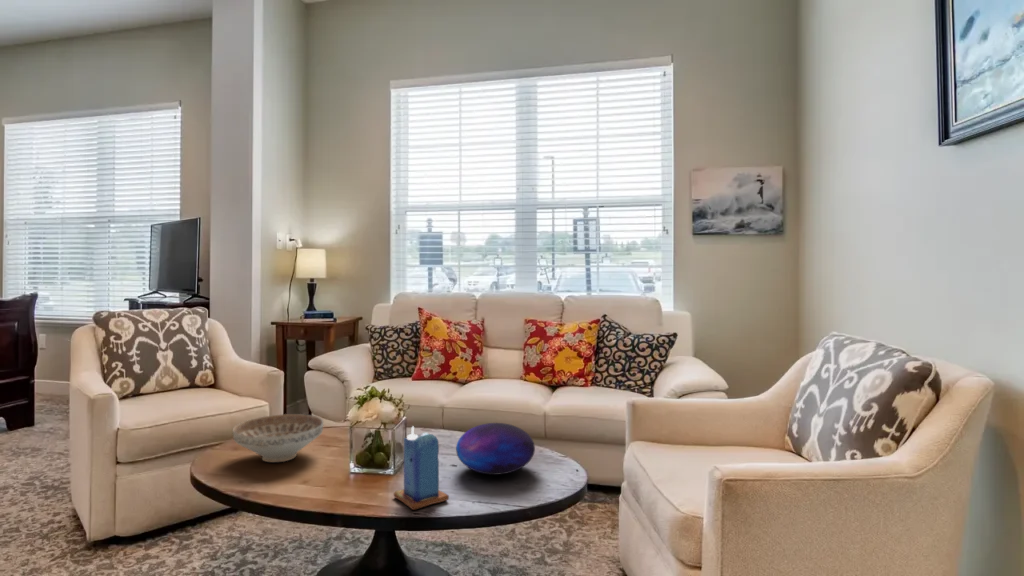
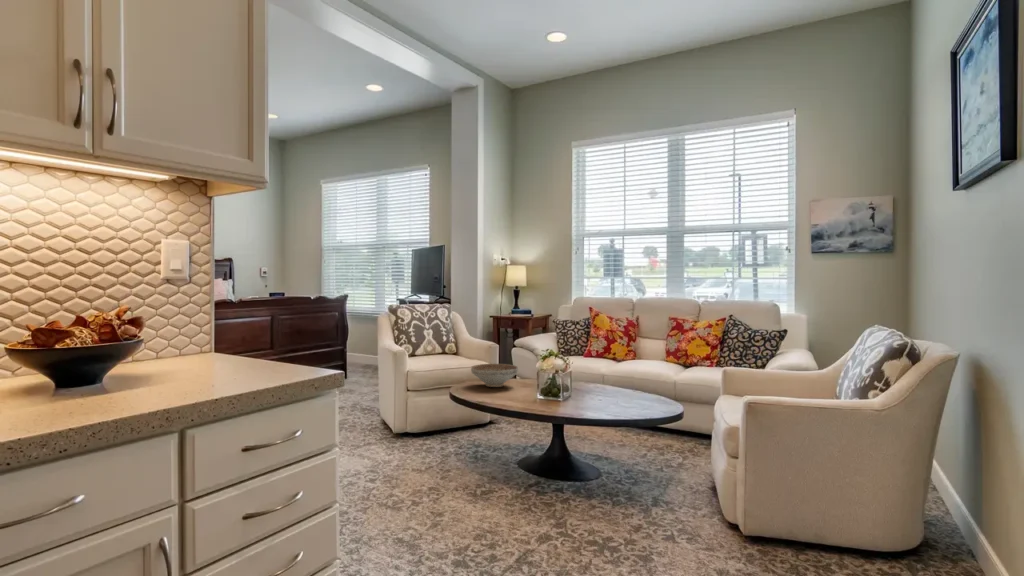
decorative orb: present [456,423,535,475] -> none [589,371,637,399]
candle: present [394,427,449,510] -> none [551,364,579,406]

